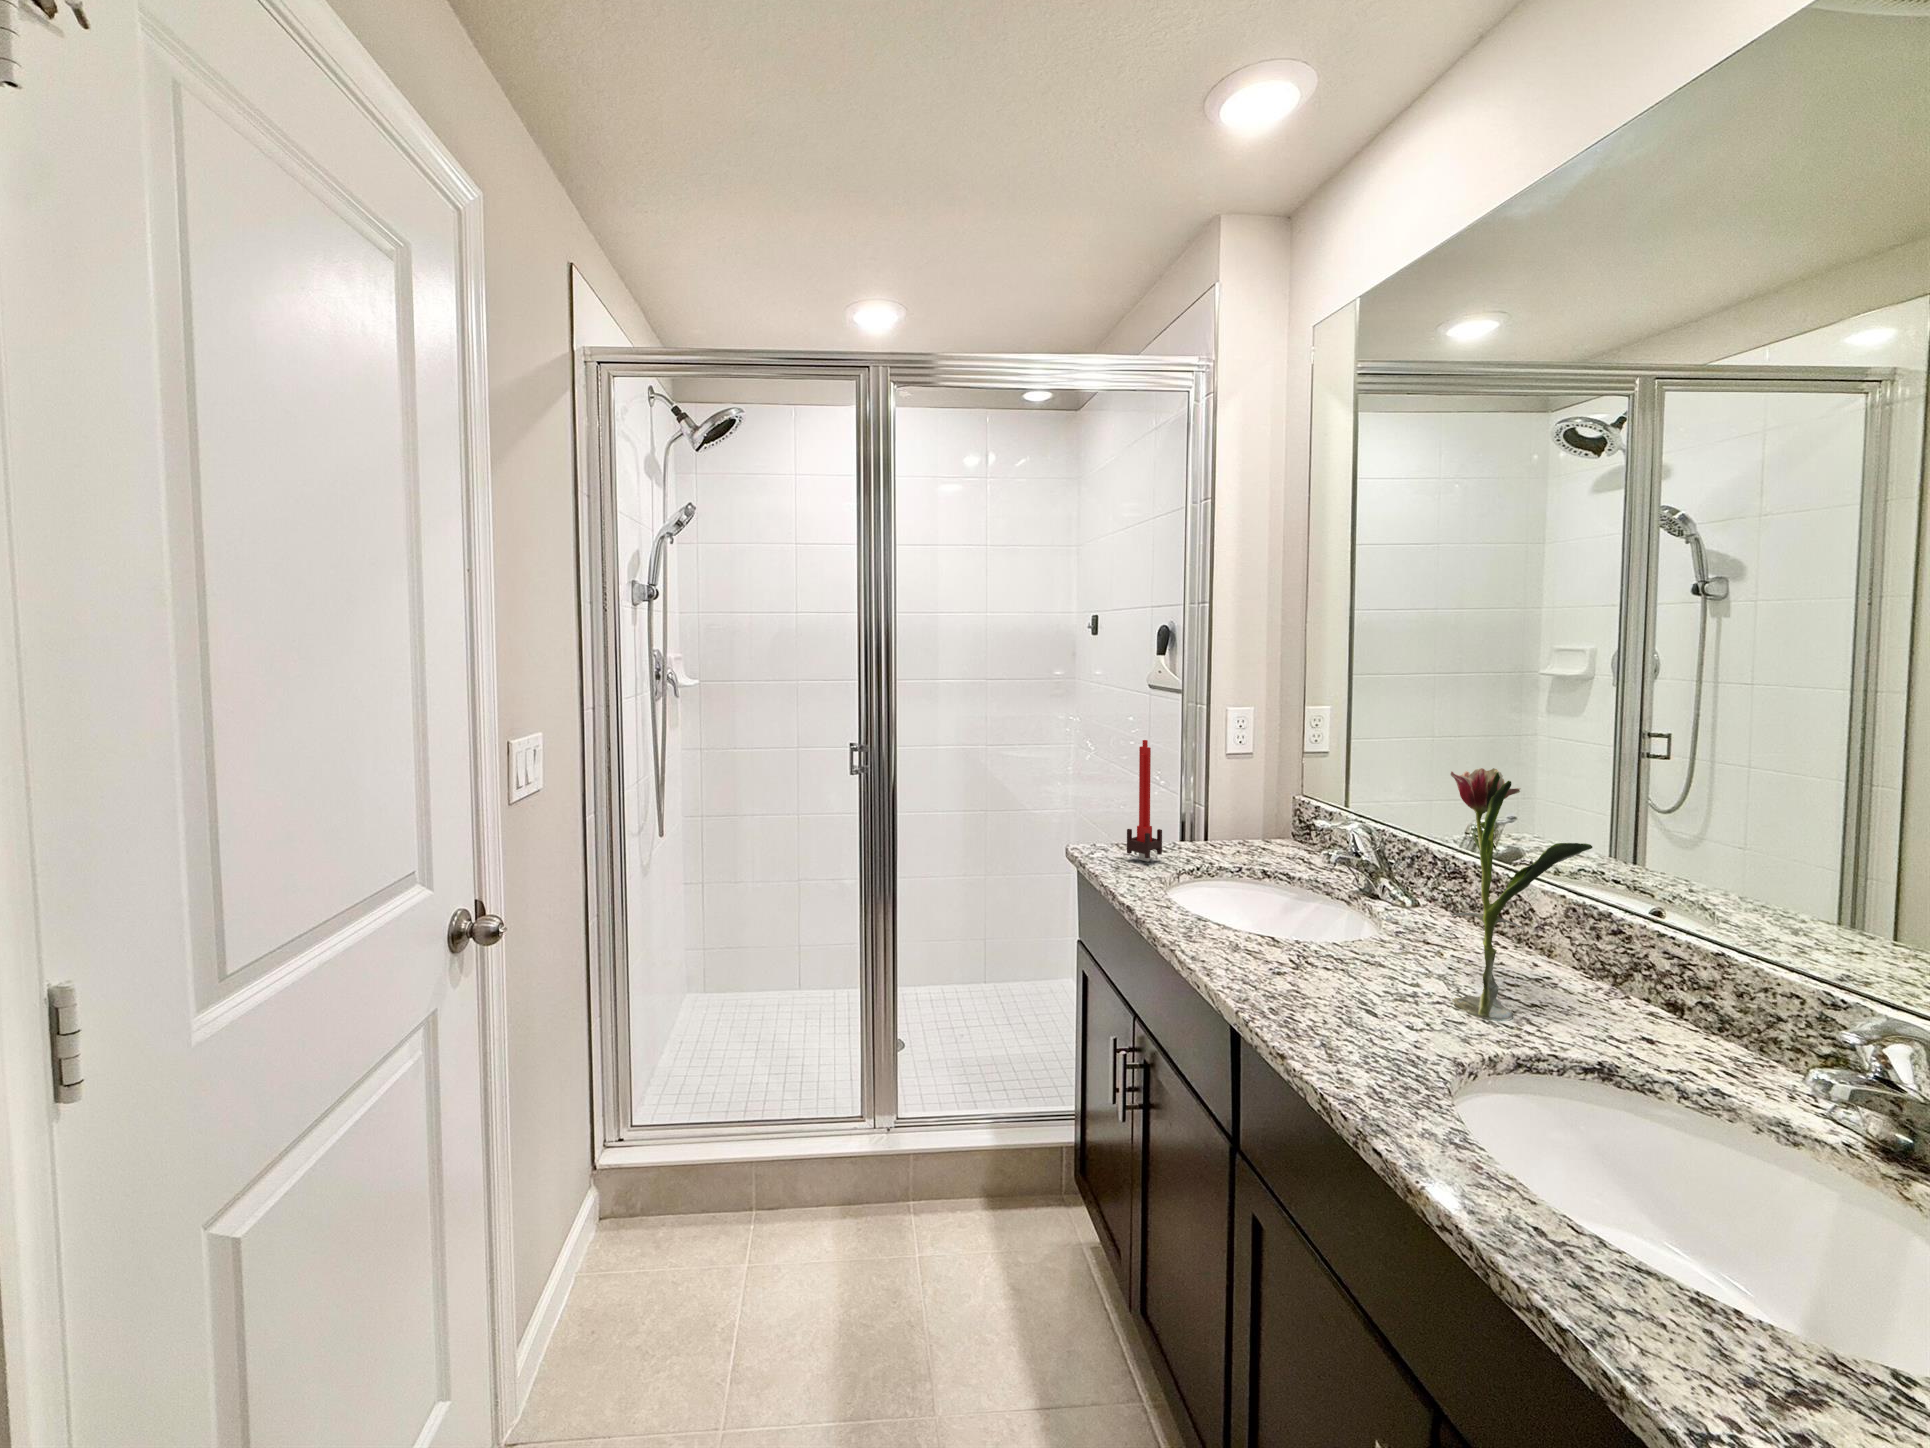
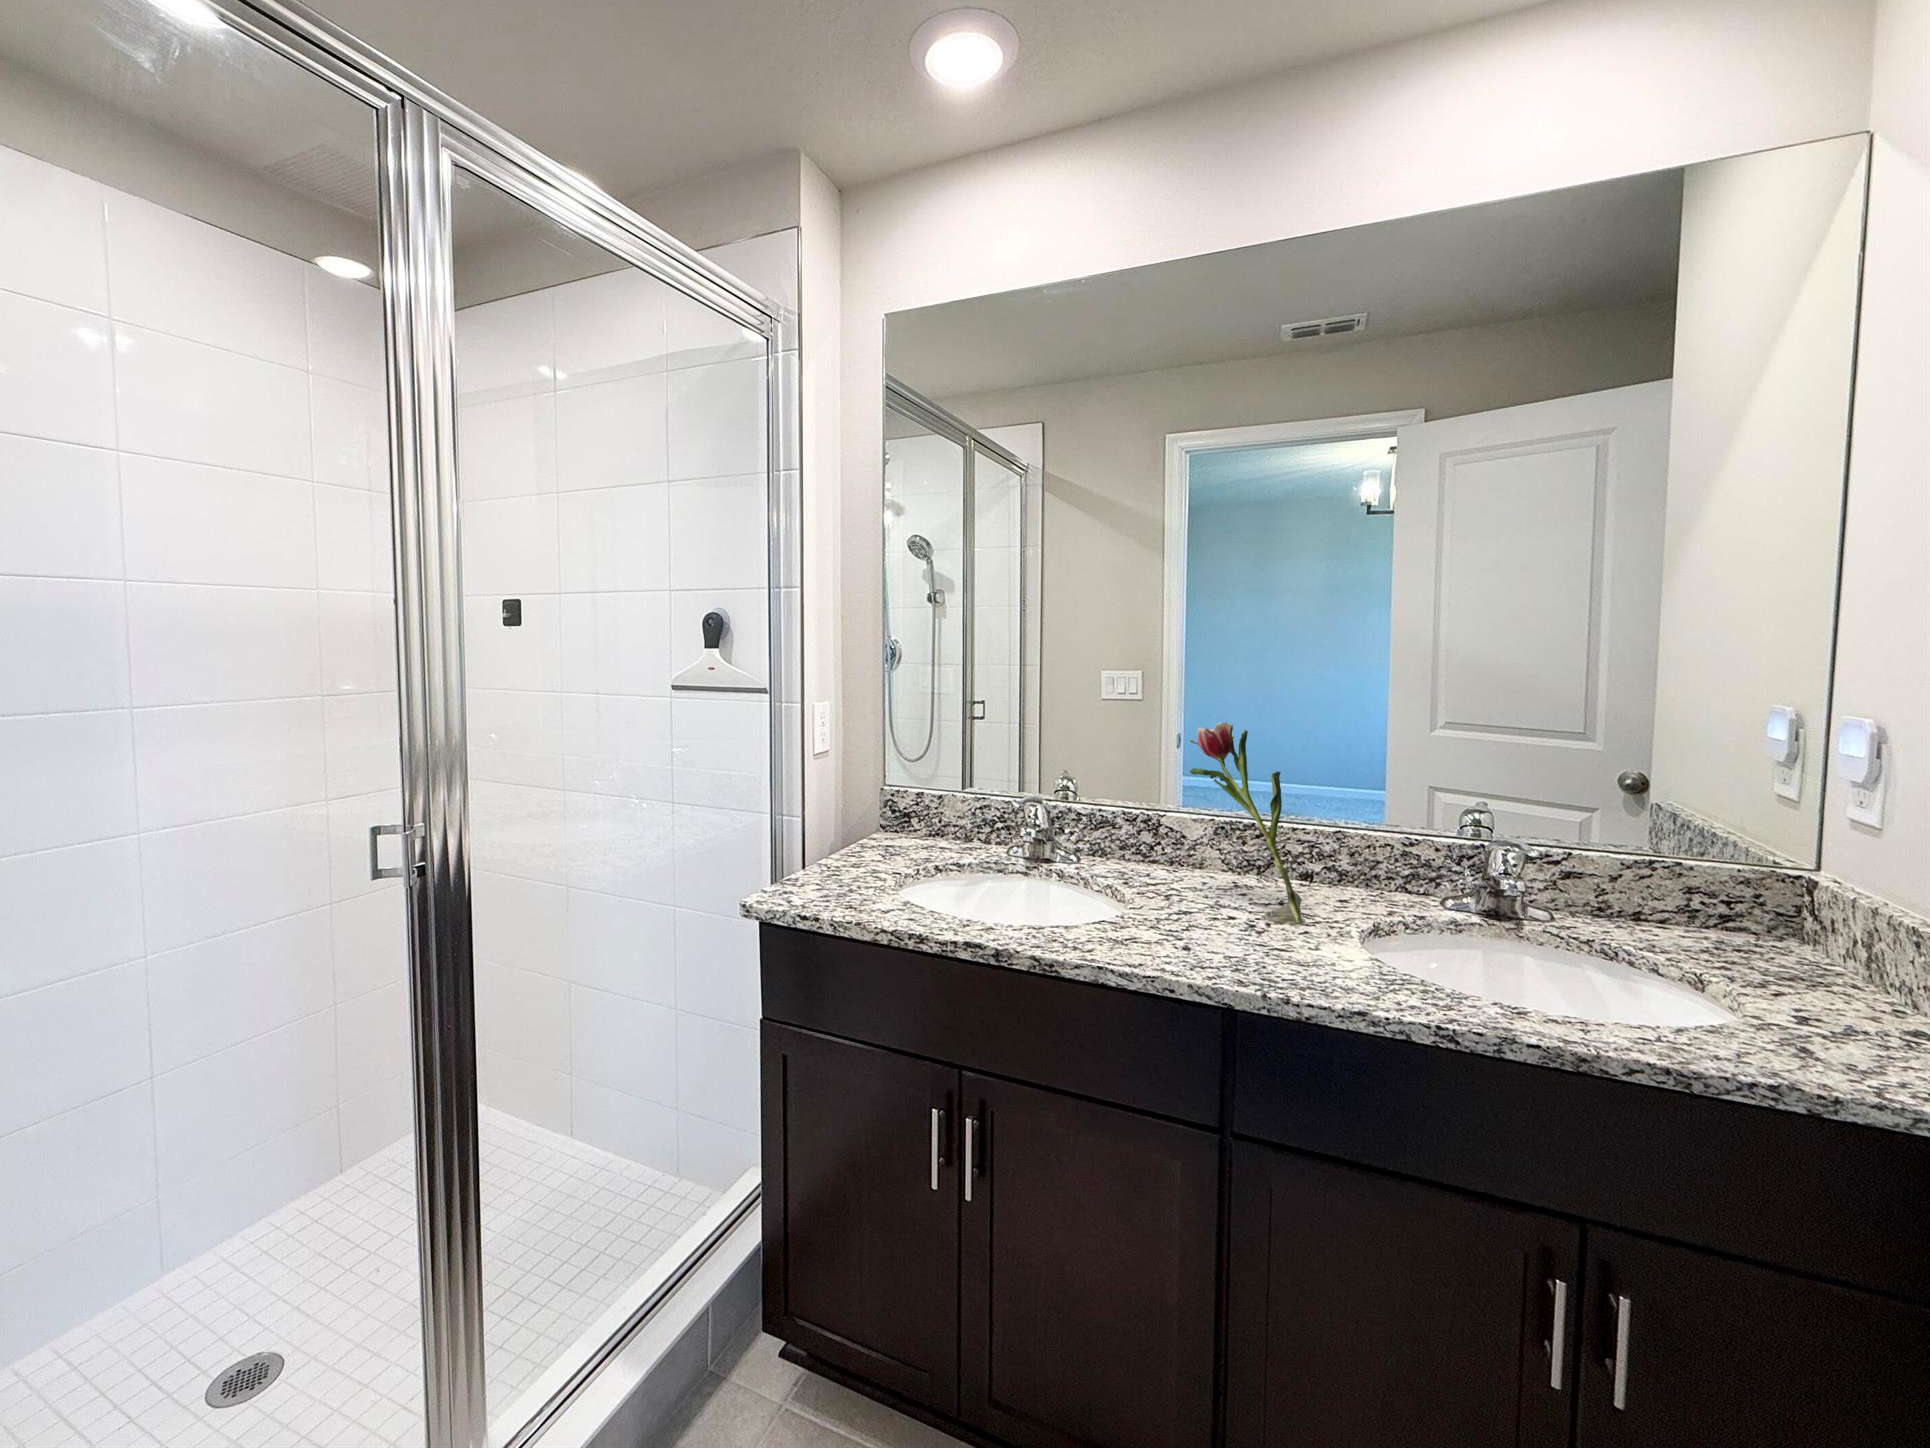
candle: present [1127,740,1162,862] -> none [829,737,862,890]

